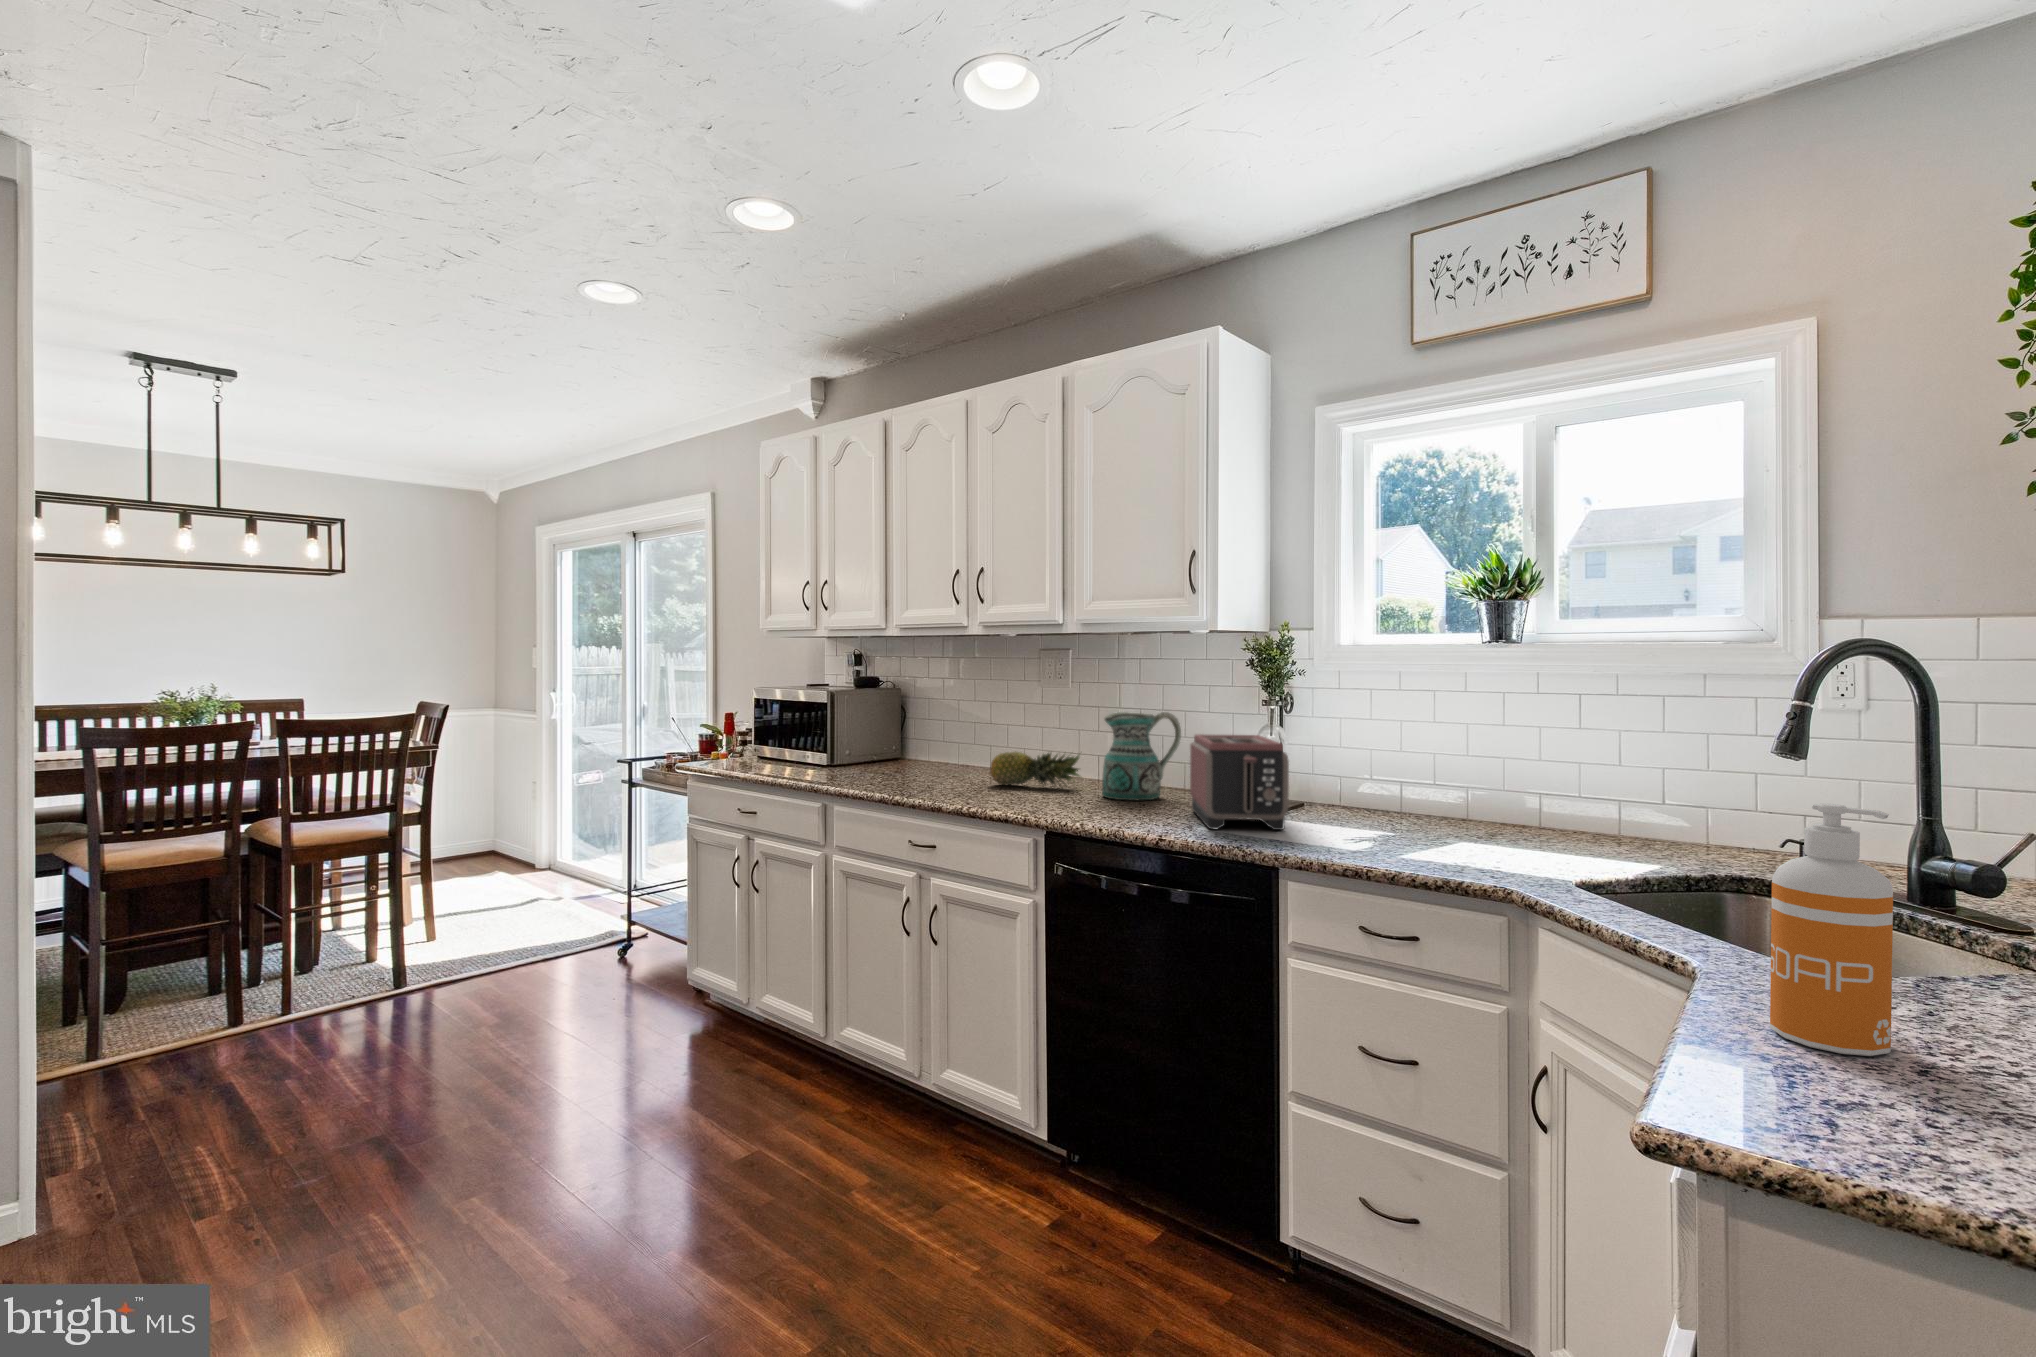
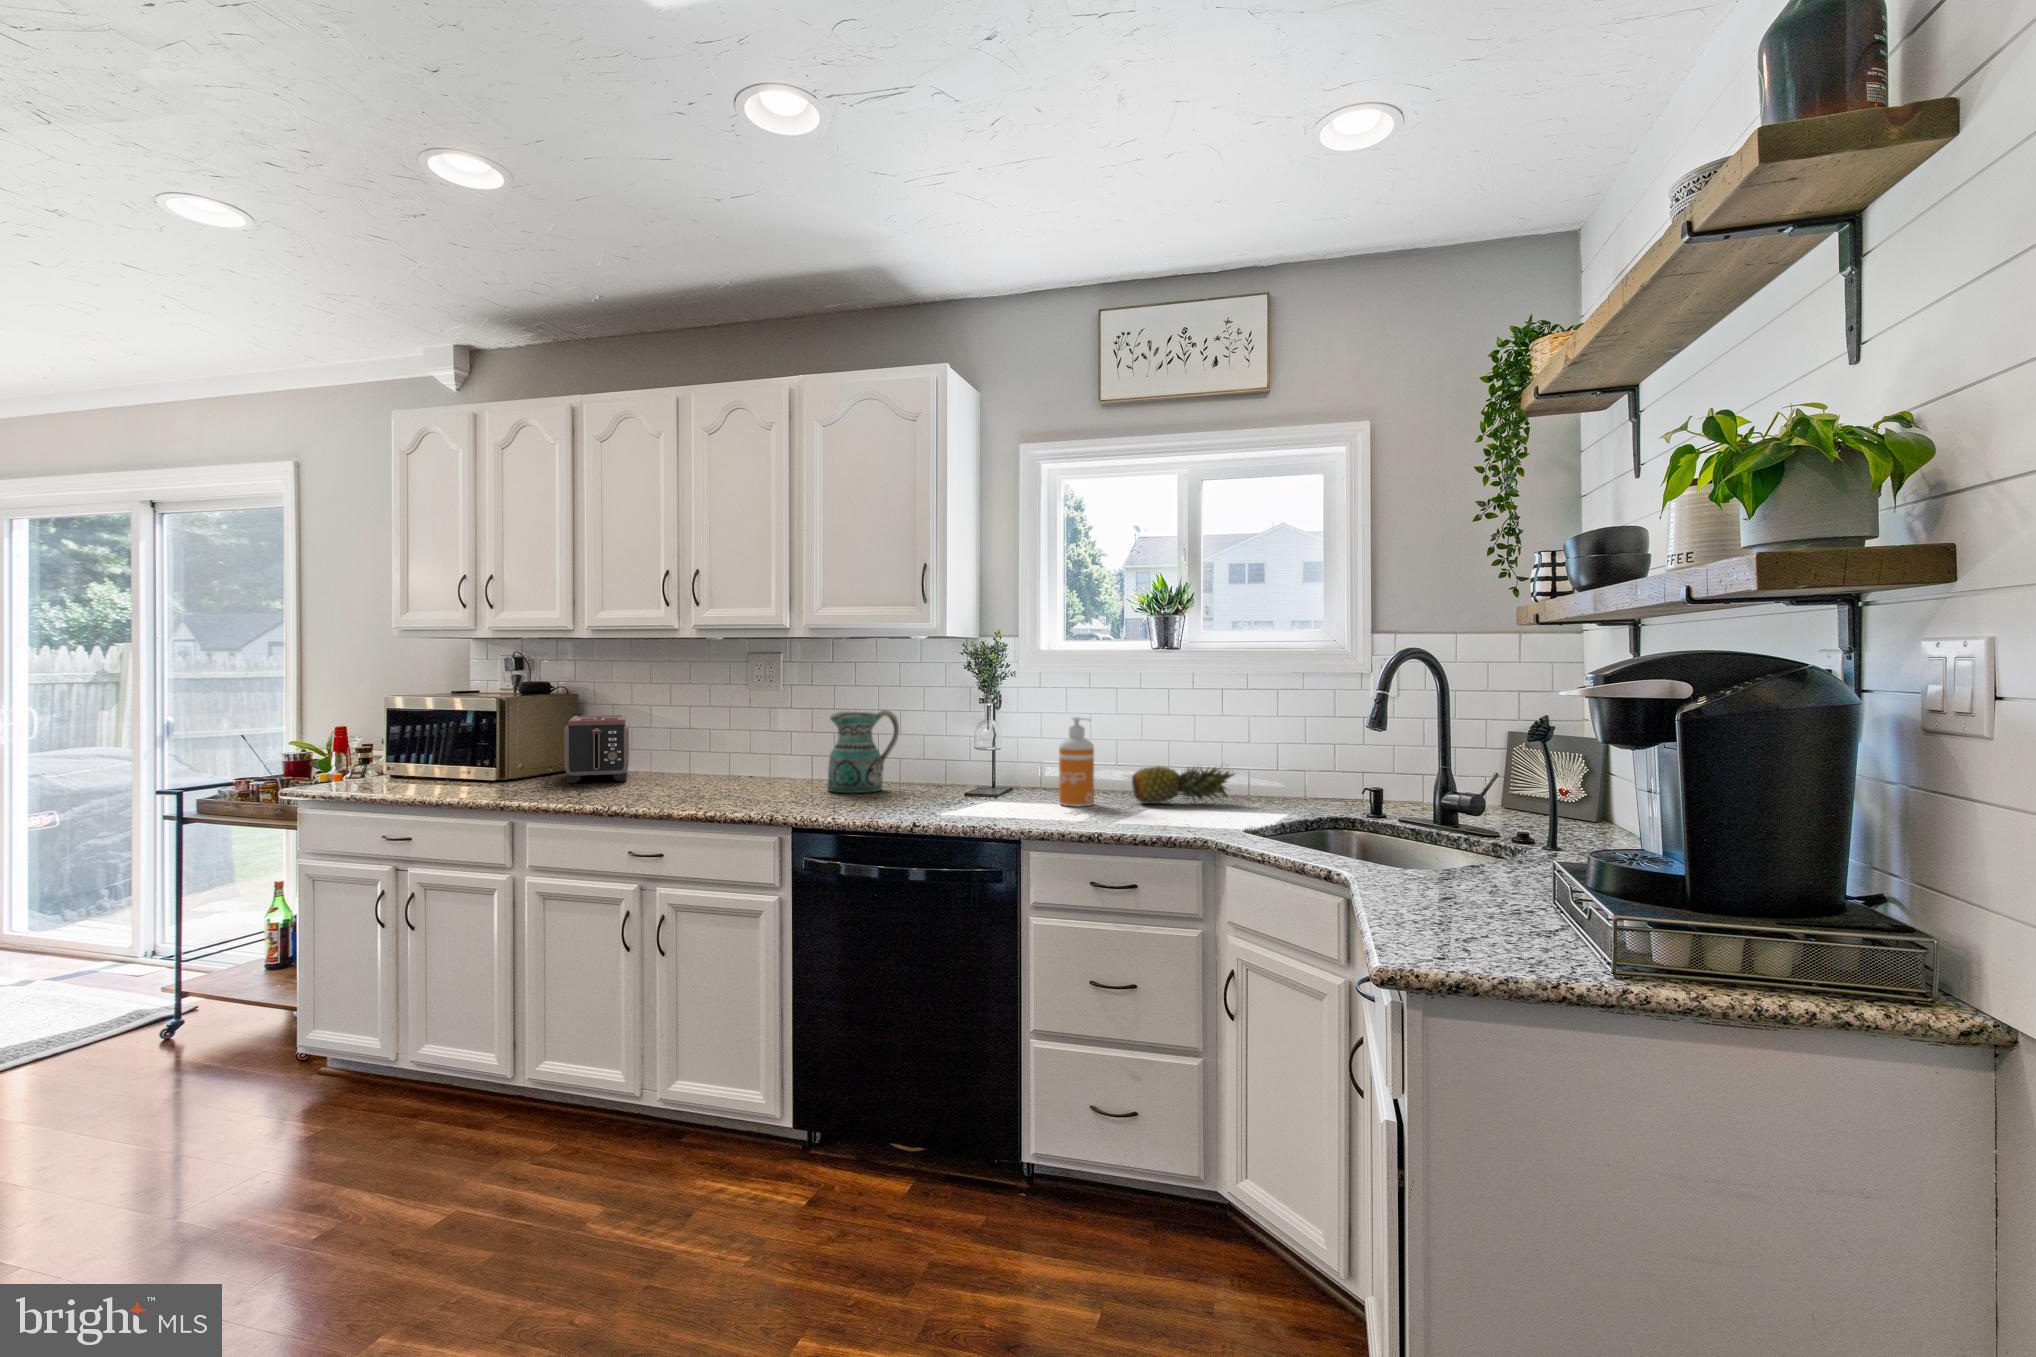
toaster: present [1190,734,1289,830] -> present [564,715,629,784]
fruit: present [990,751,1080,785] -> present [1132,766,1234,804]
soap dispenser: present [1770,804,1893,1056] -> present [1059,717,1094,807]

